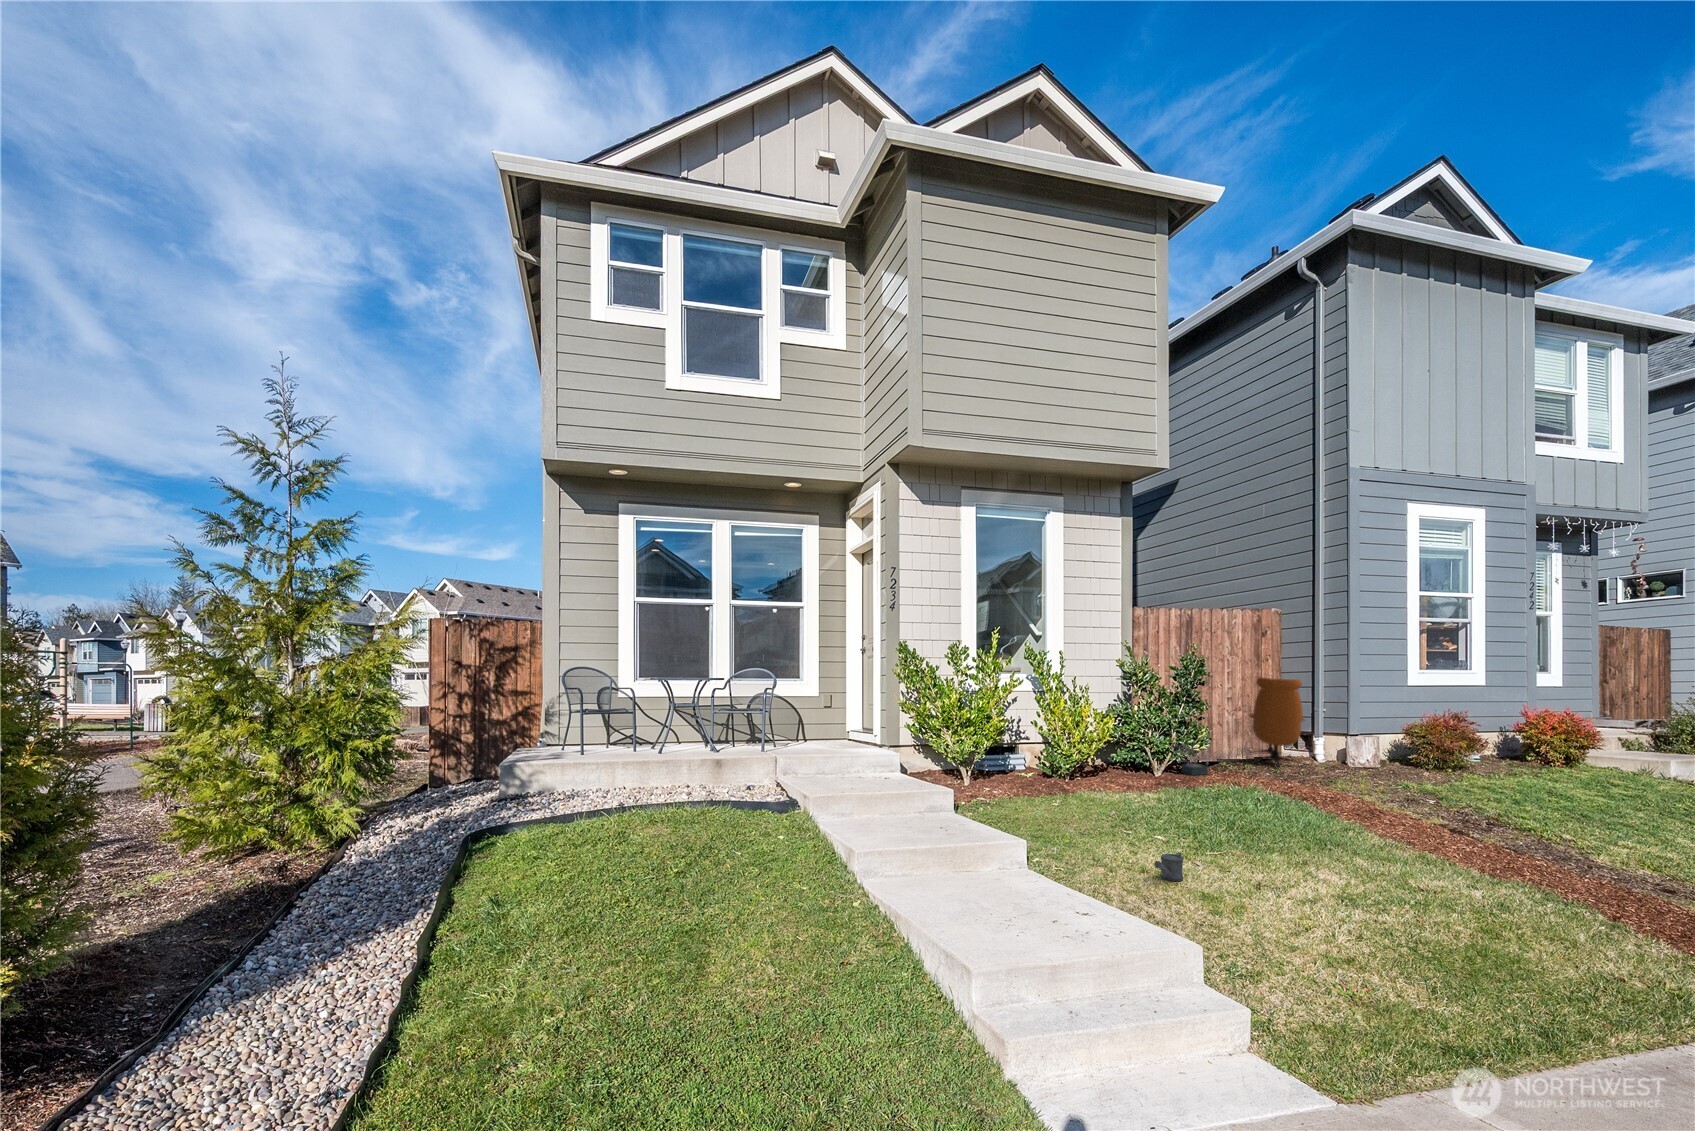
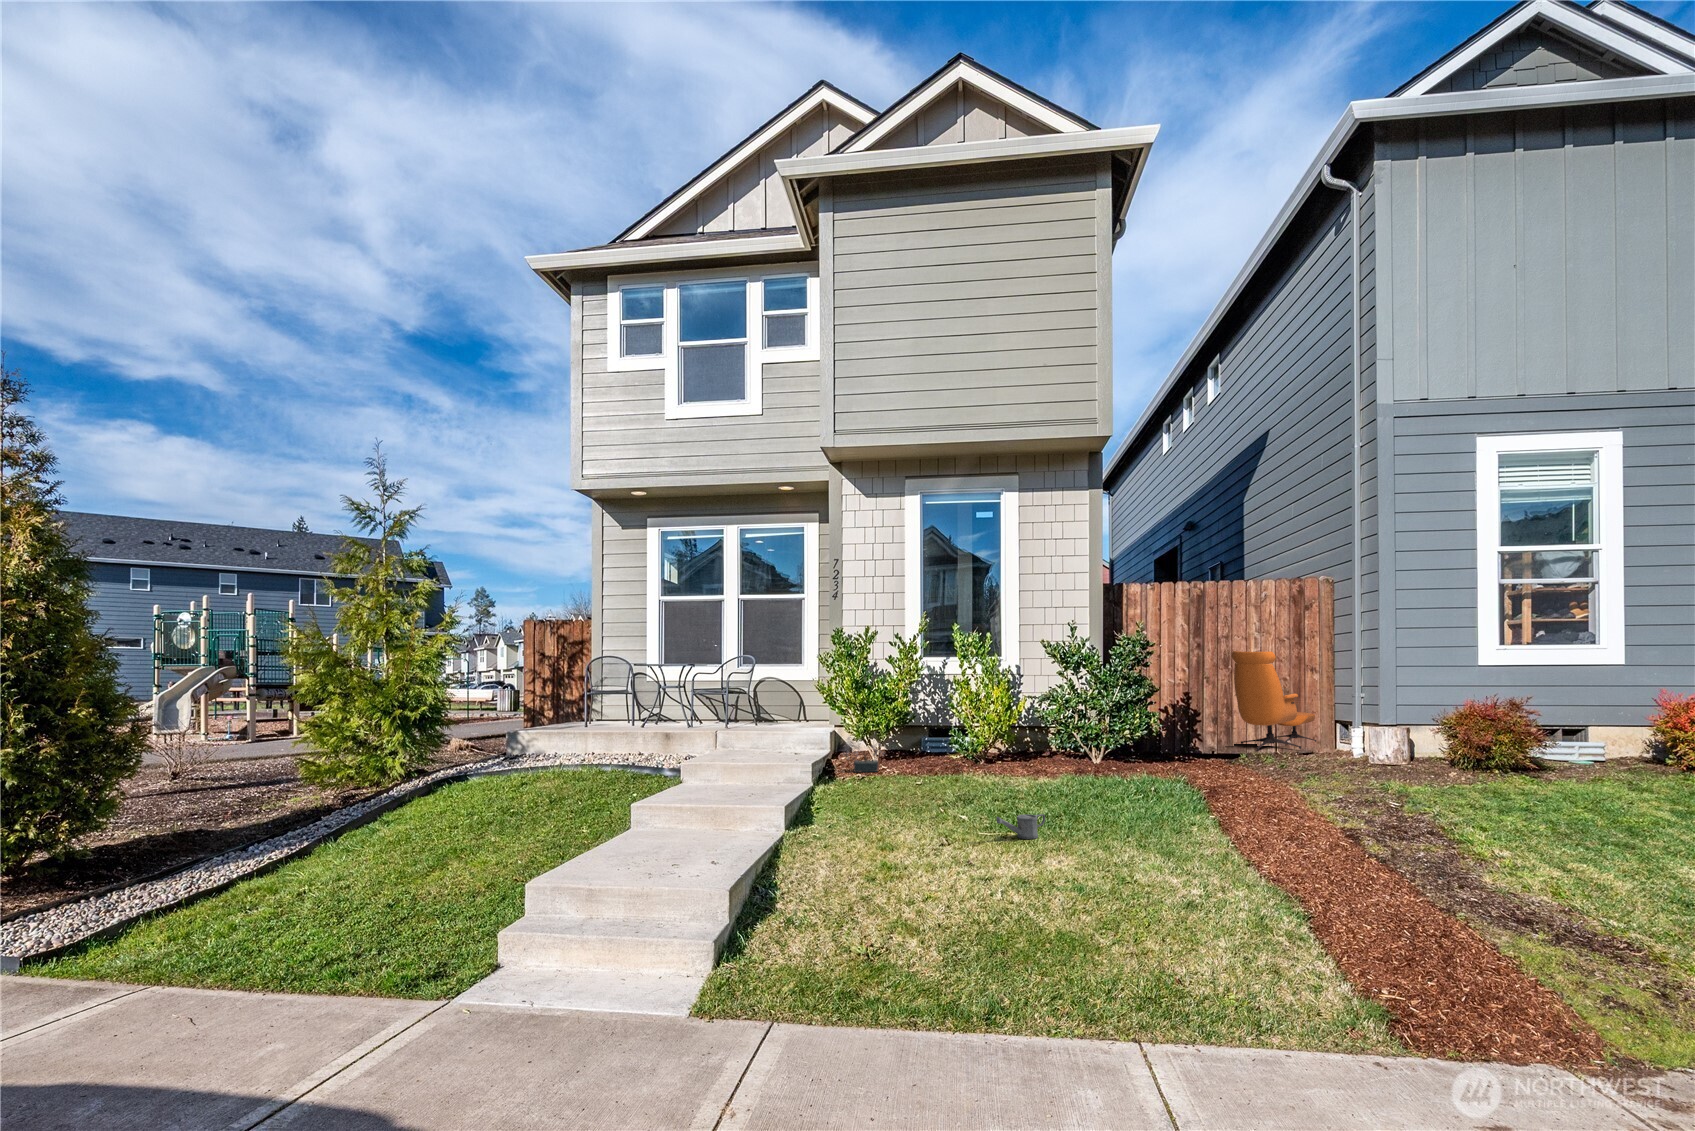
decorative plant: present [1179,744,1209,775] -> present [844,737,881,772]
watering can: present [1155,852,1183,881] -> present [997,814,1045,839]

